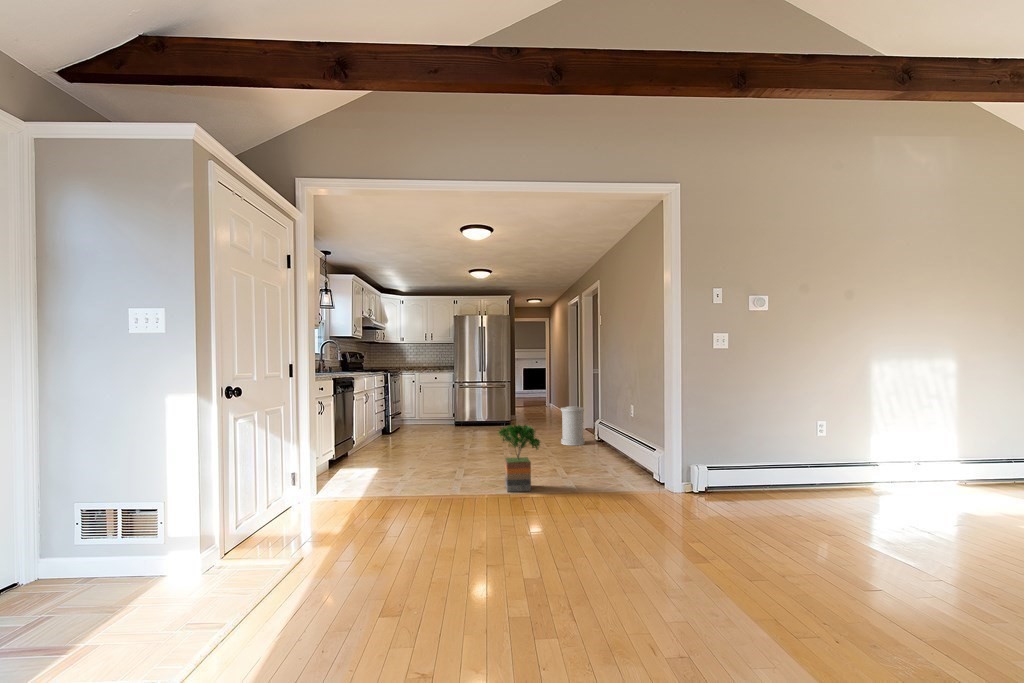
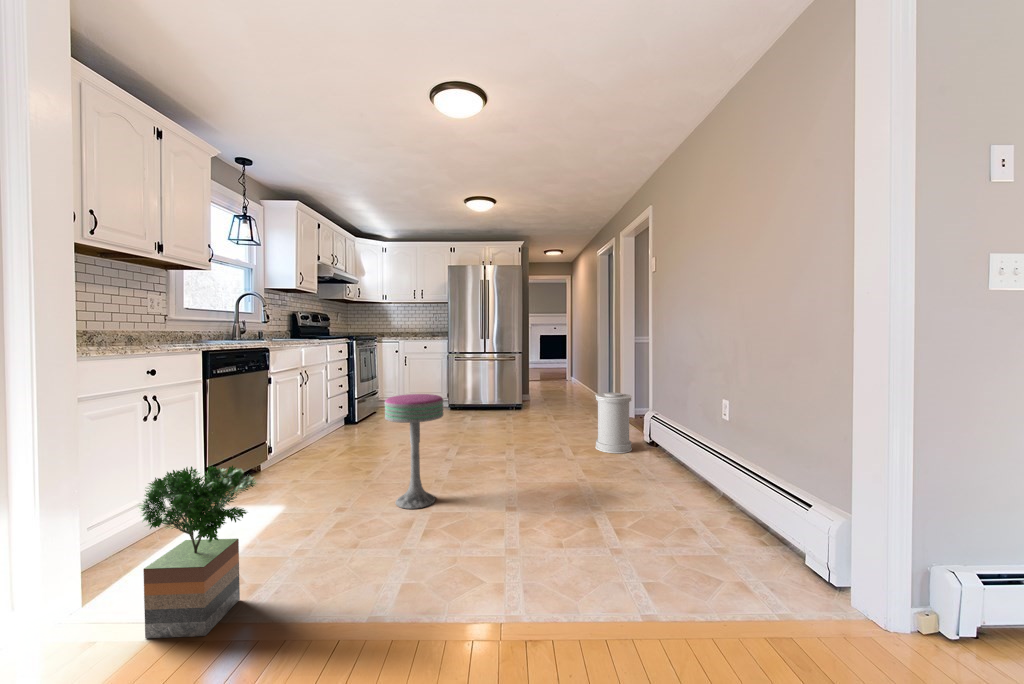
bar stool: none [437,403,469,466] -> present [385,394,443,509]
potted tree: present [499,425,540,492] -> present [139,466,256,638]

